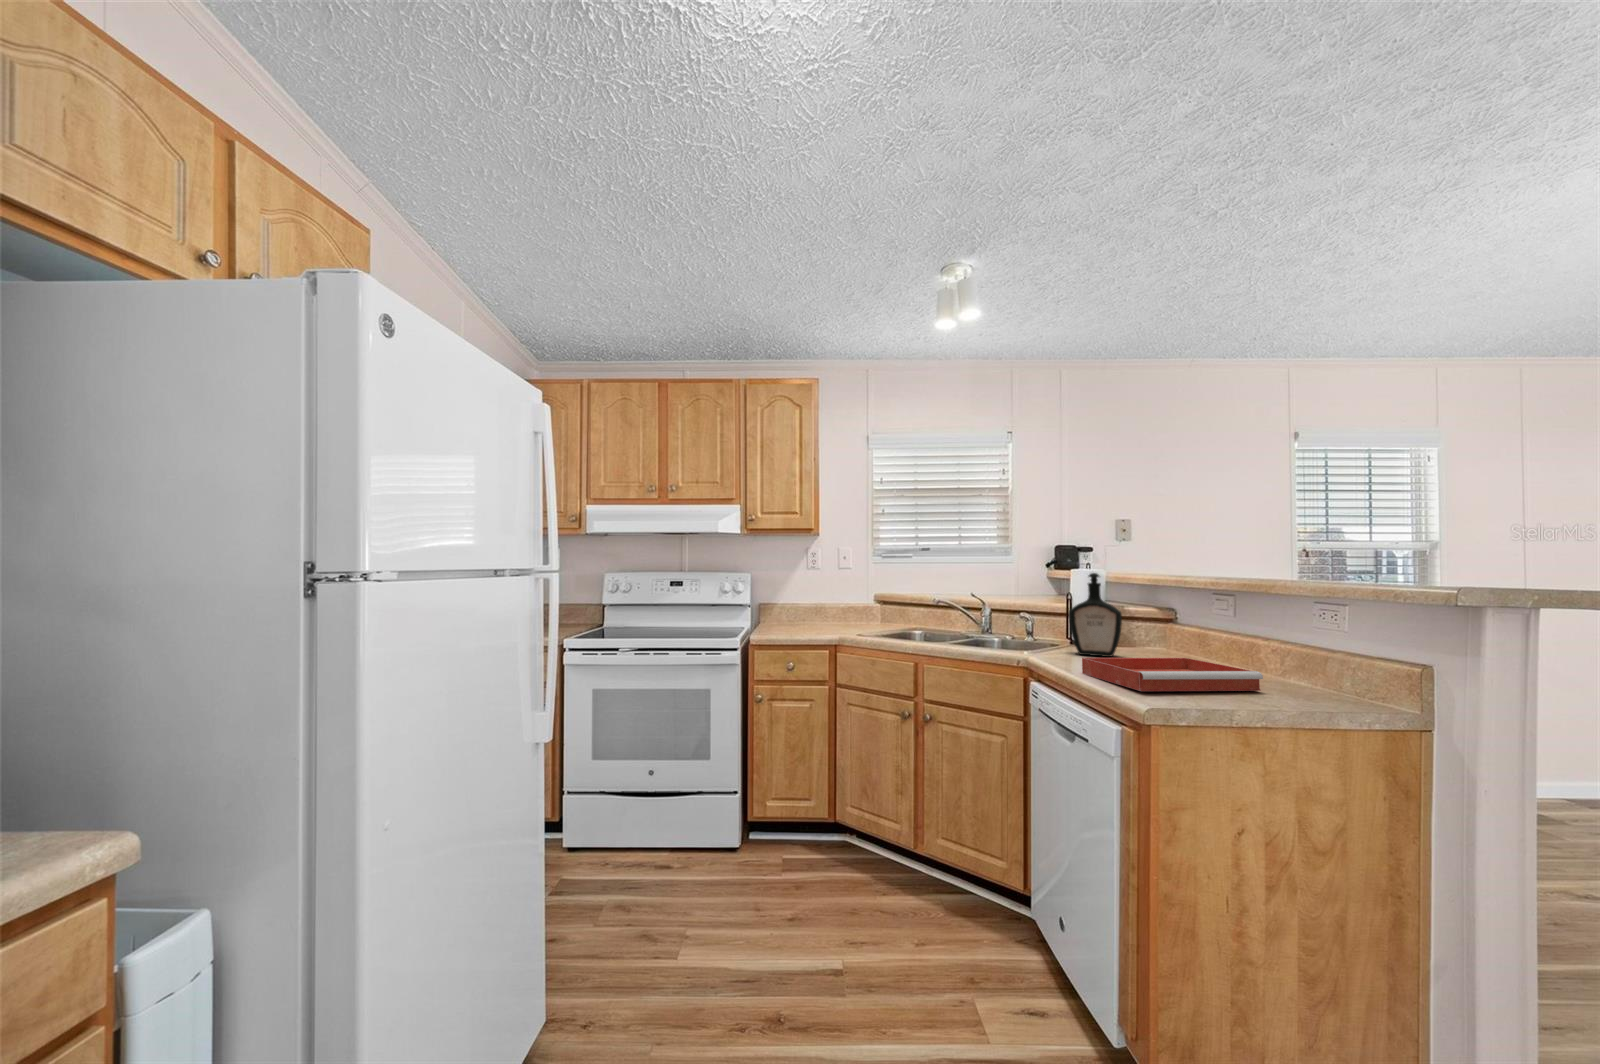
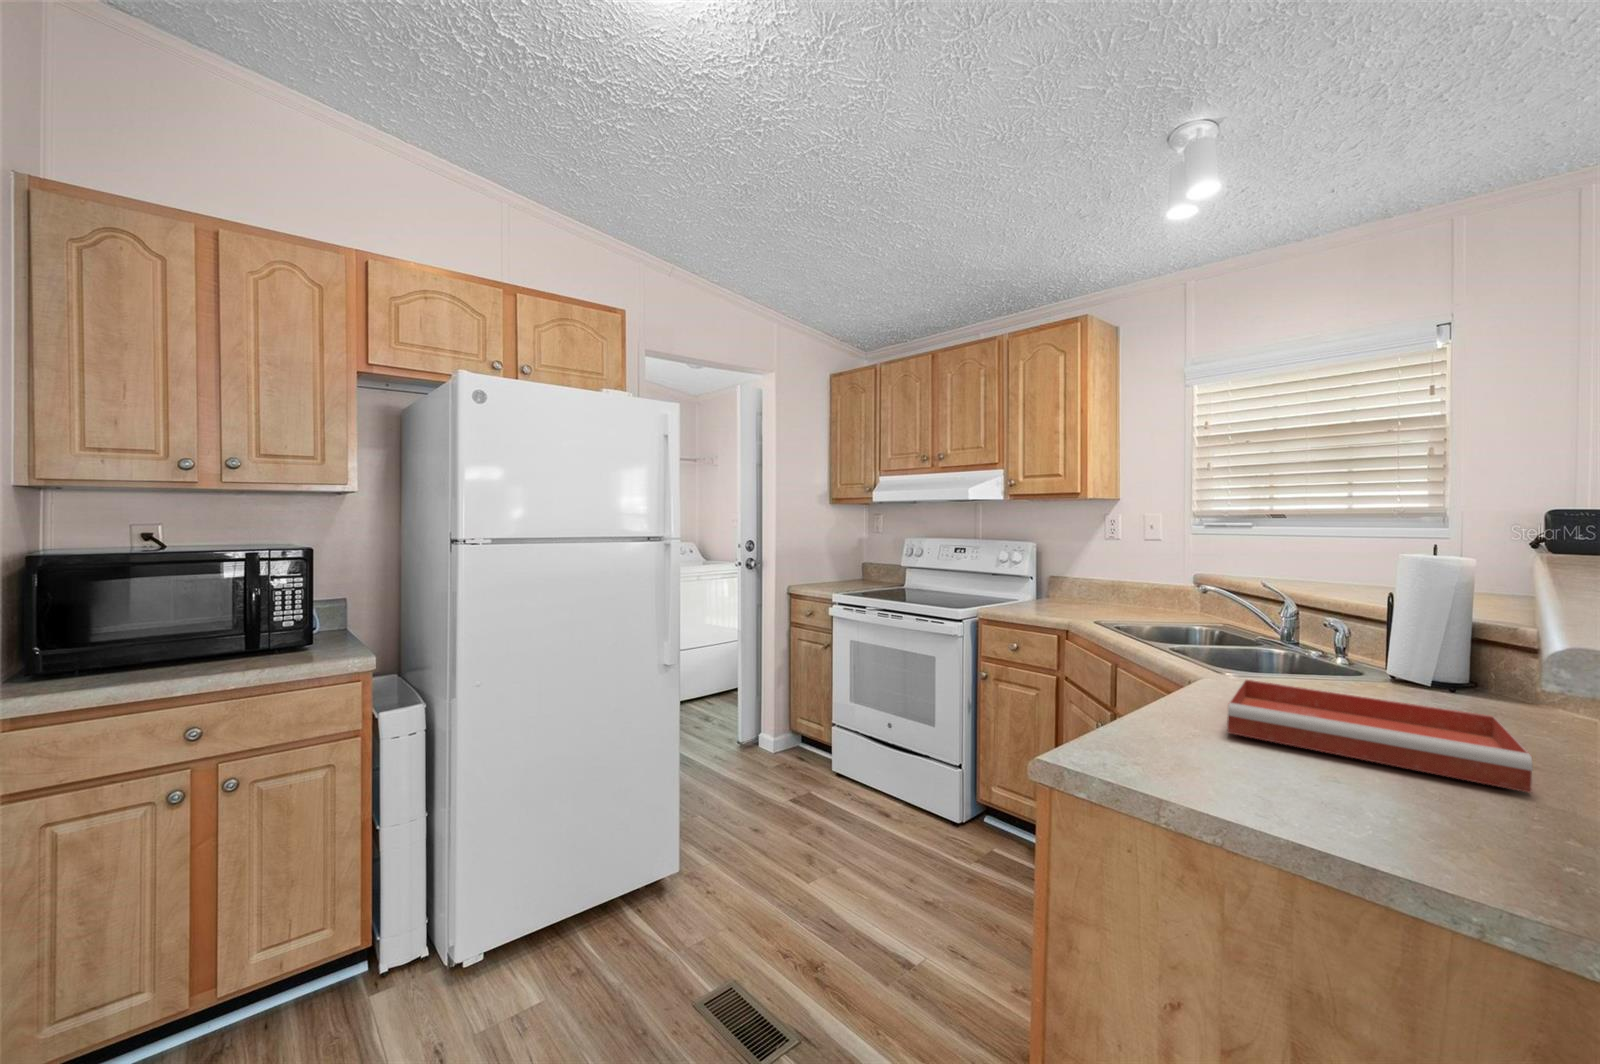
bottle: present [1069,573,1122,657] -> none [1343,555,1449,698]

